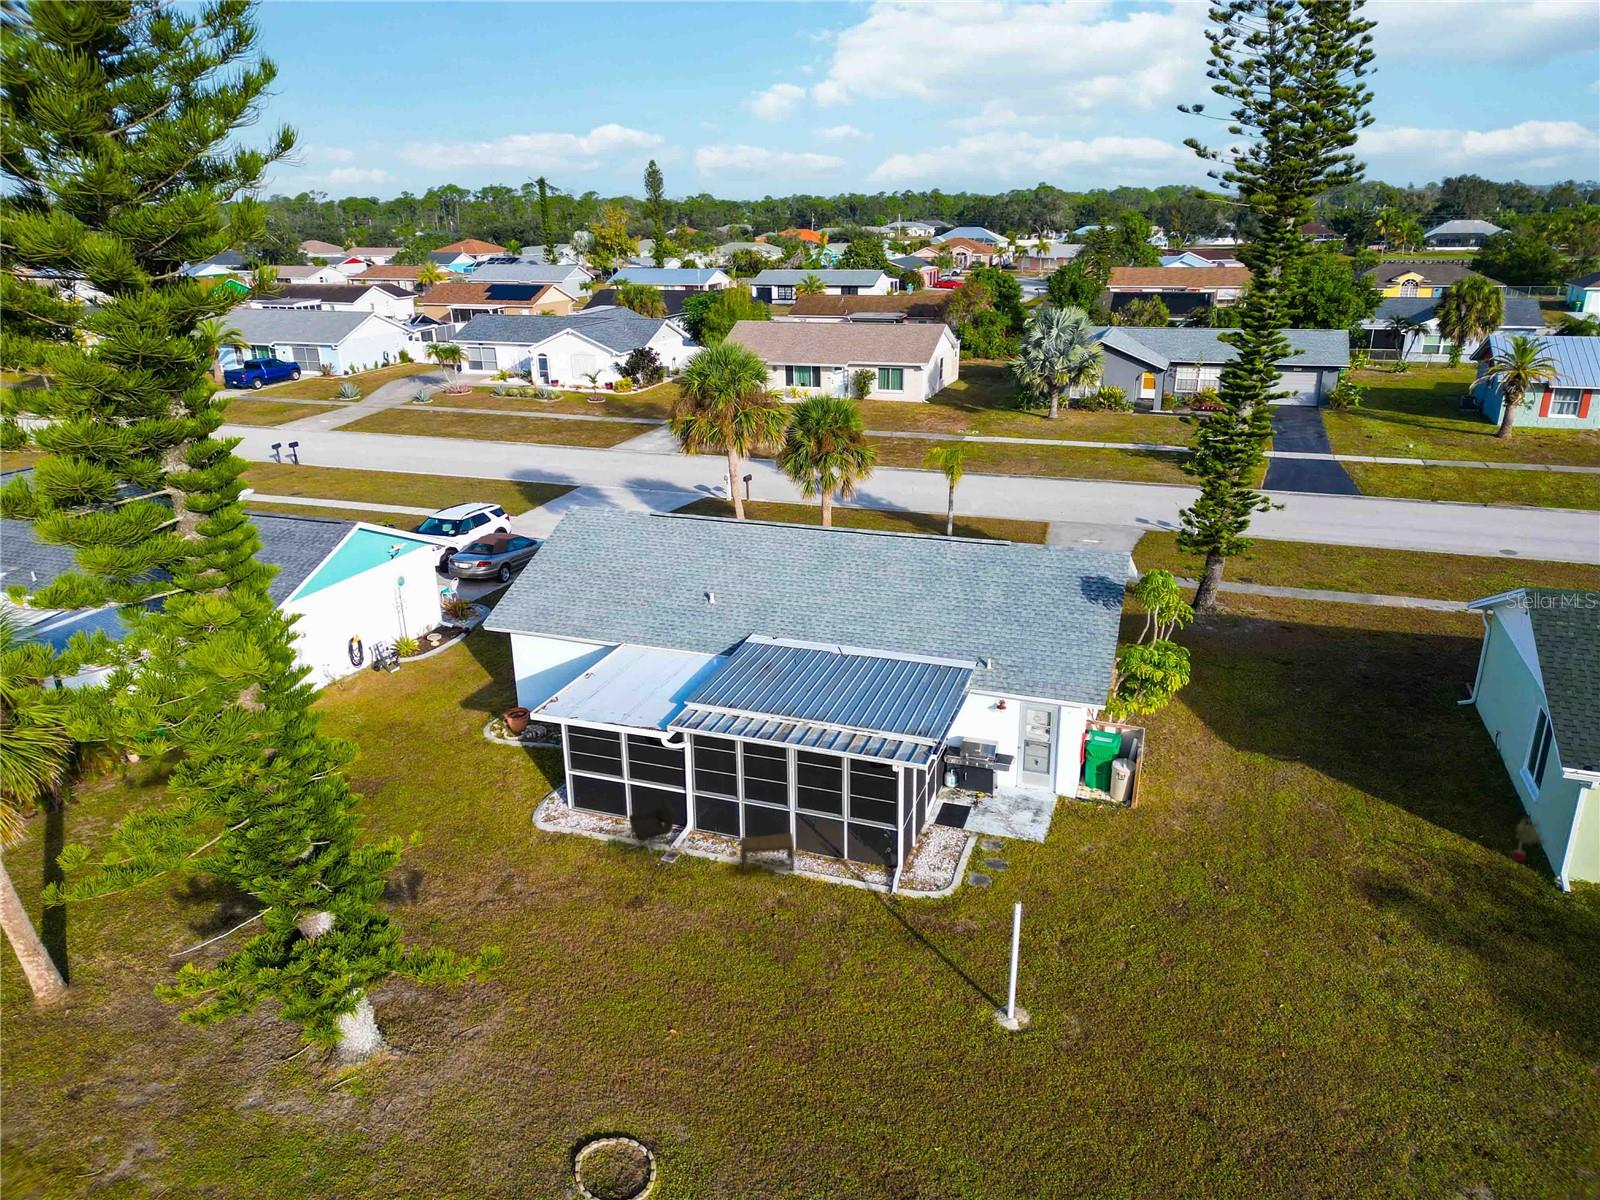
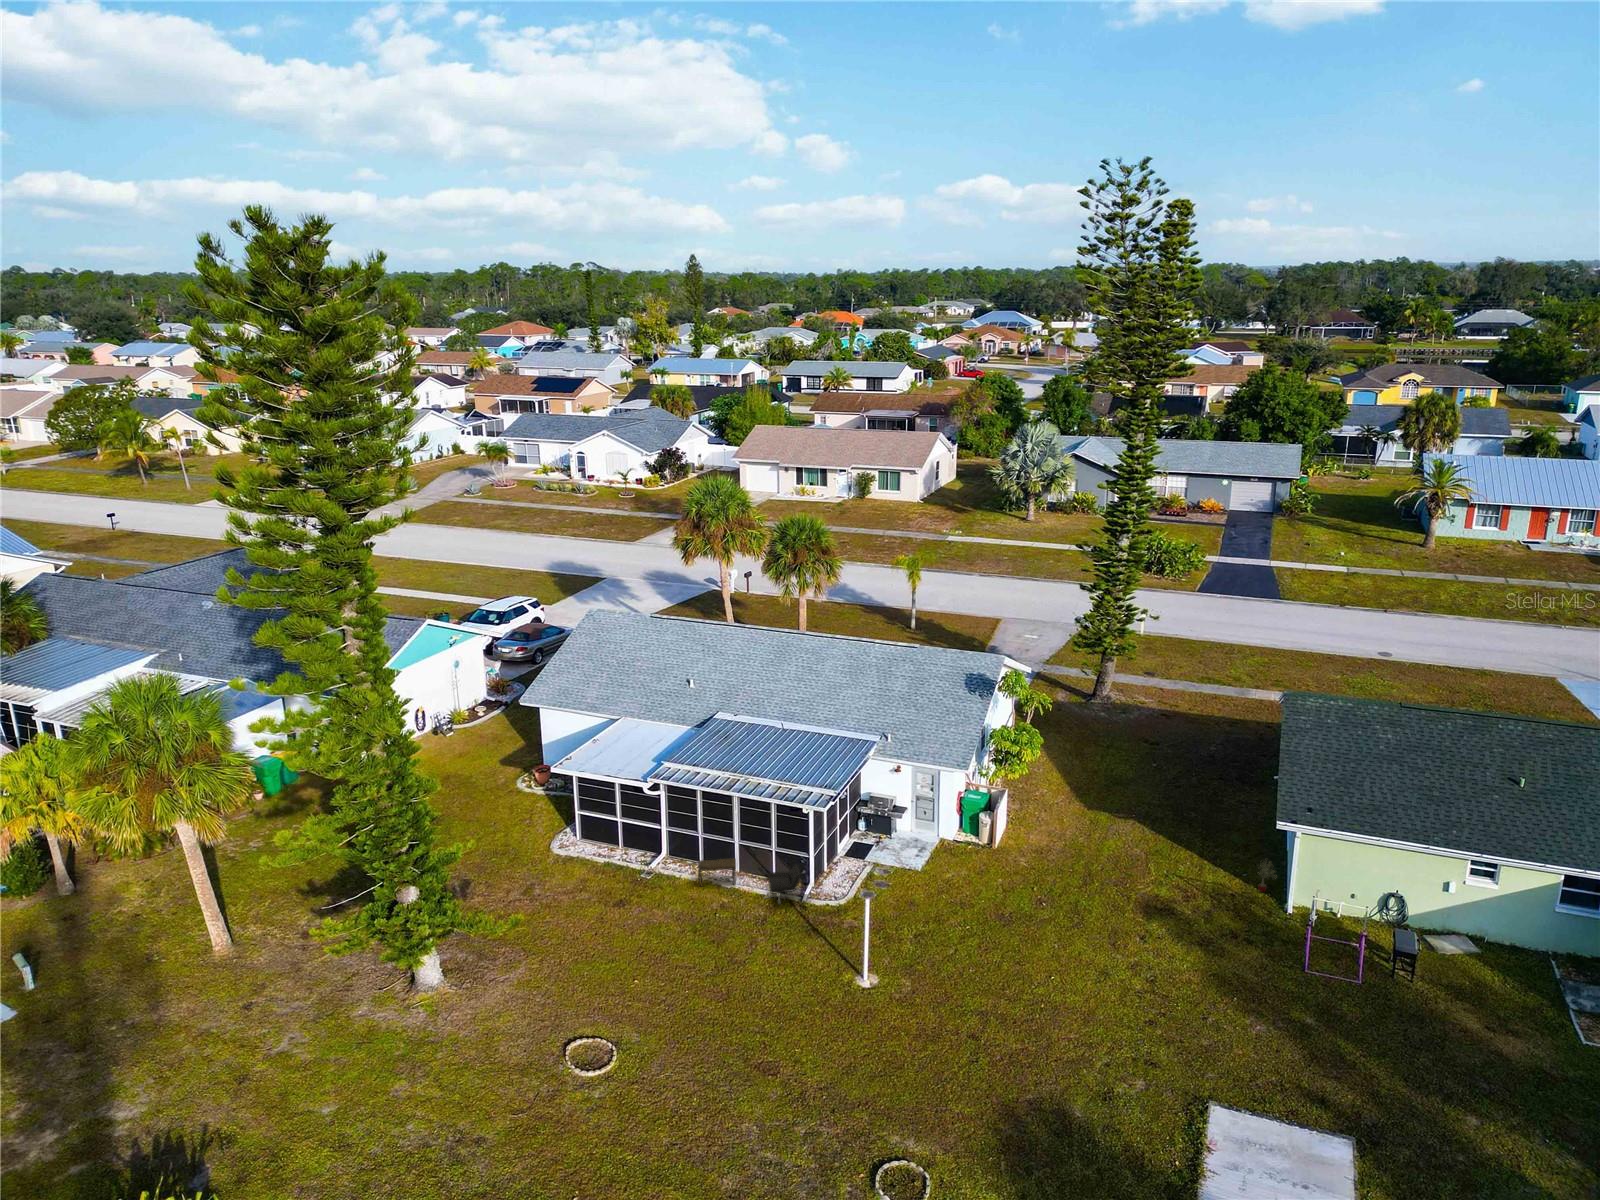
lounge chair: present [629,800,675,853] -> present [768,865,801,903]

